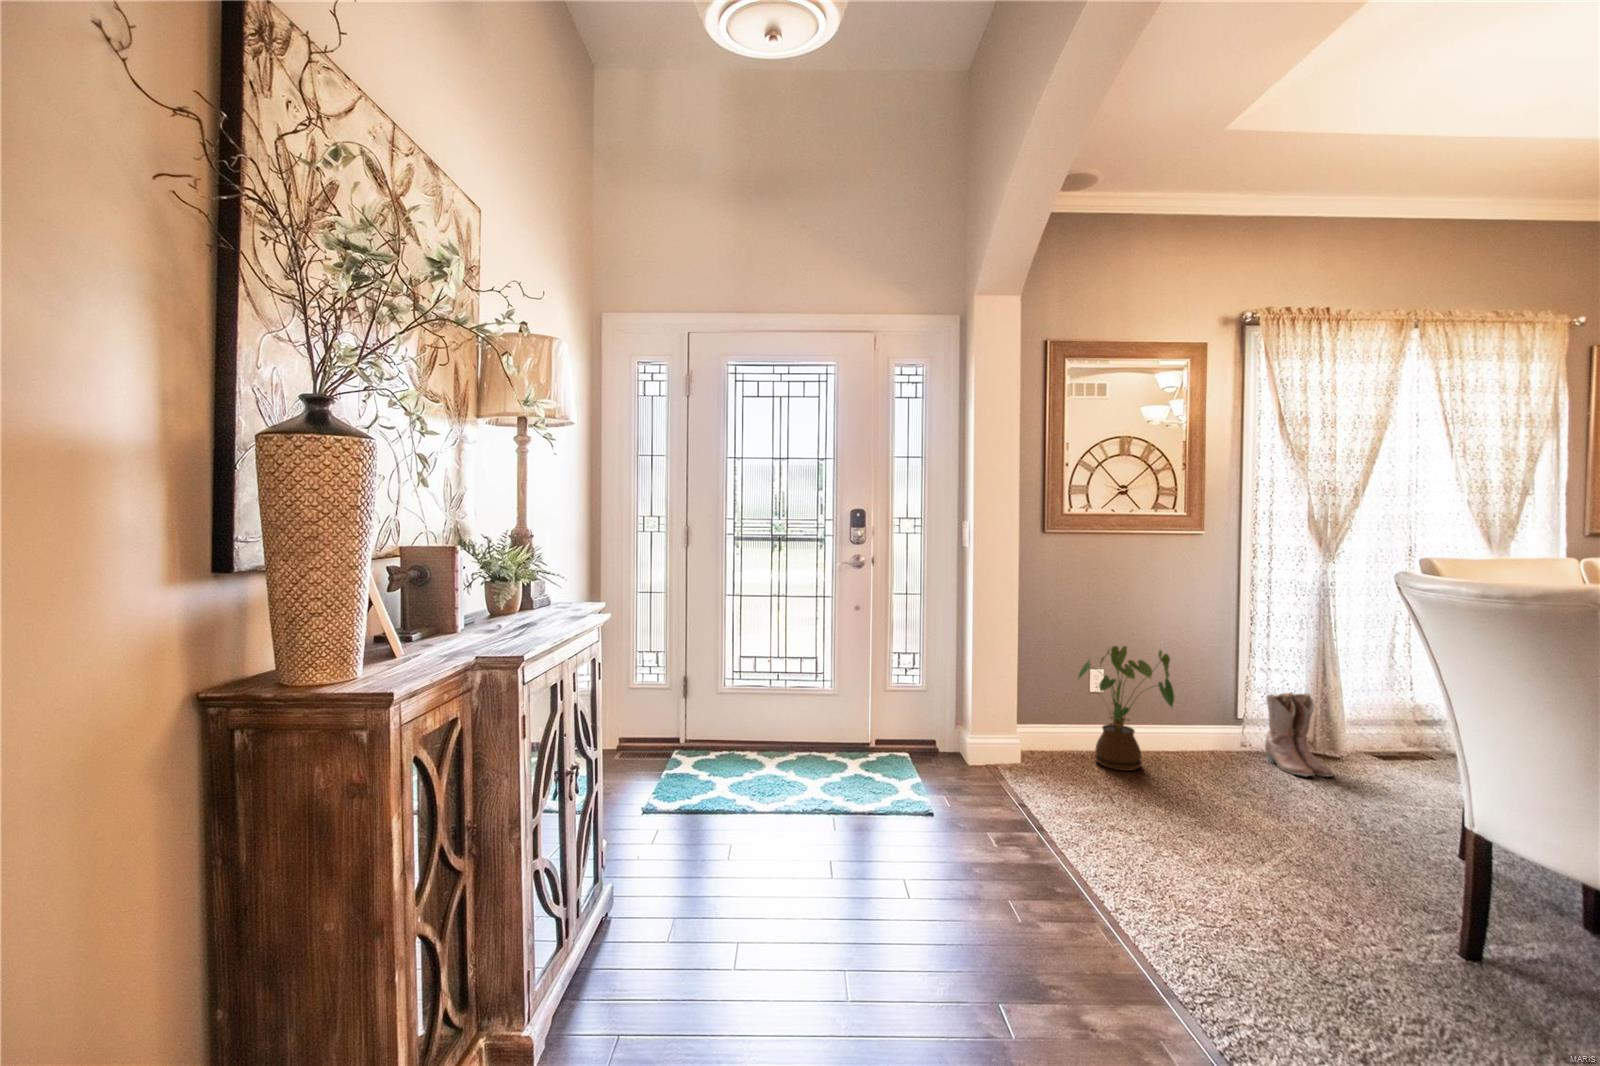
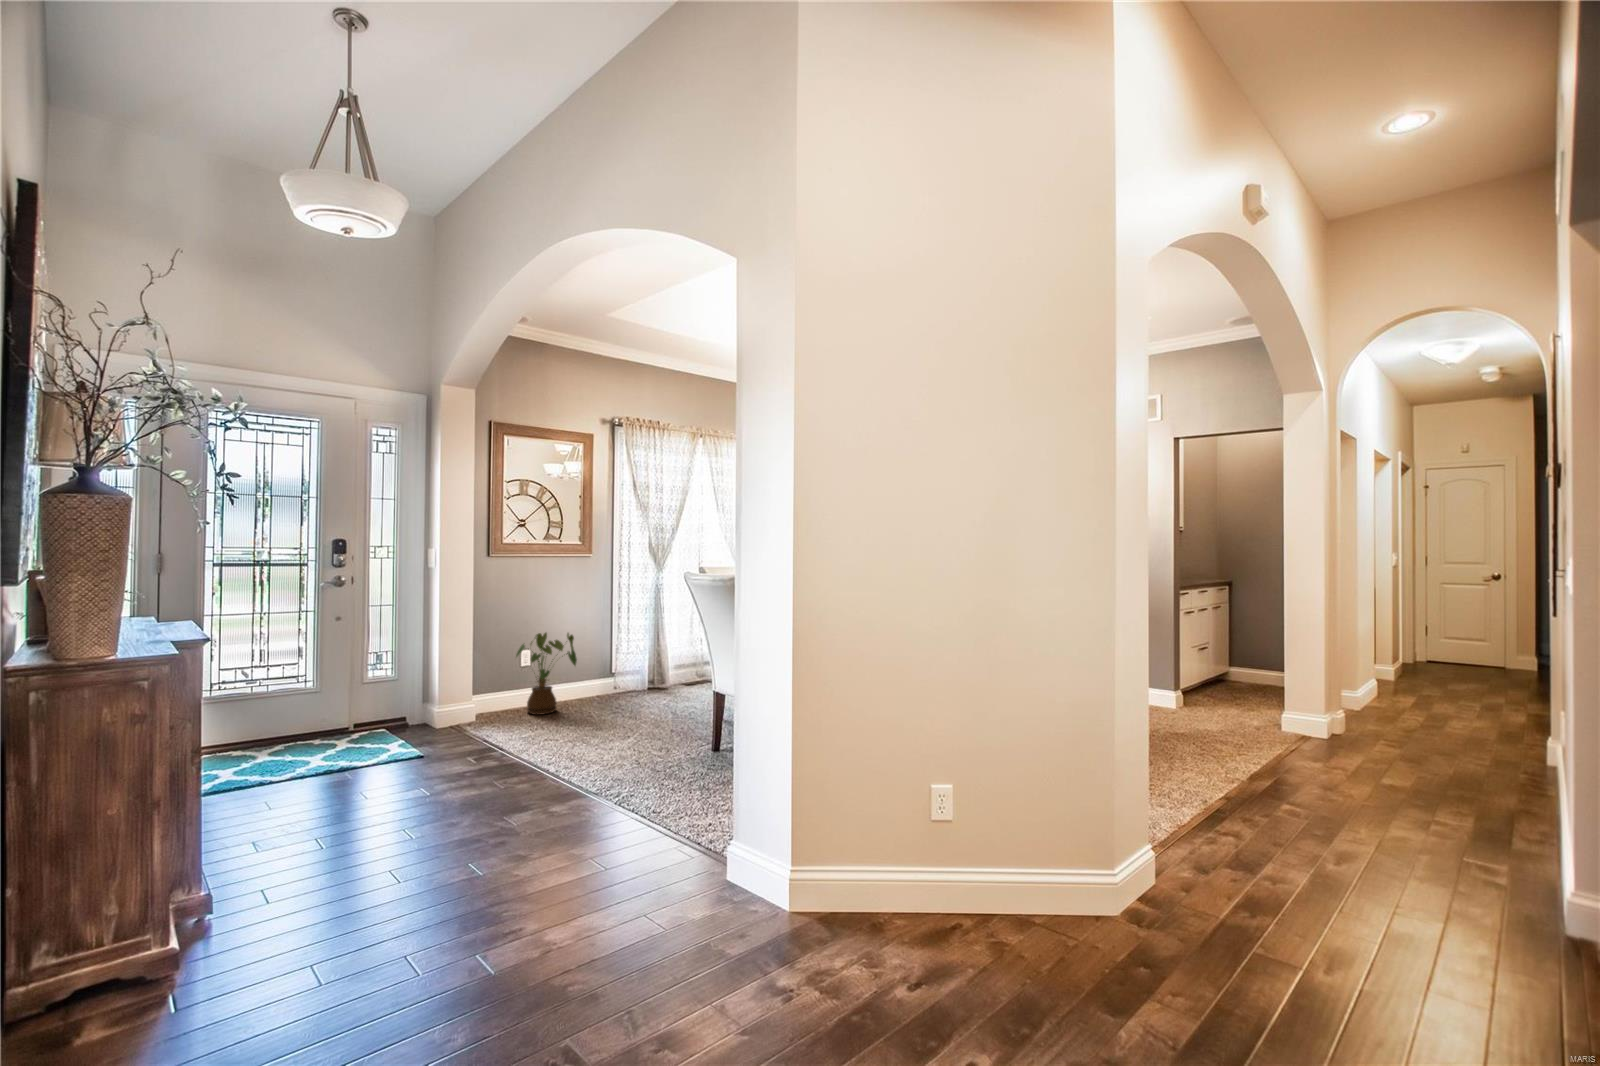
boots: present [1265,692,1334,777] -> none [627,651,661,699]

